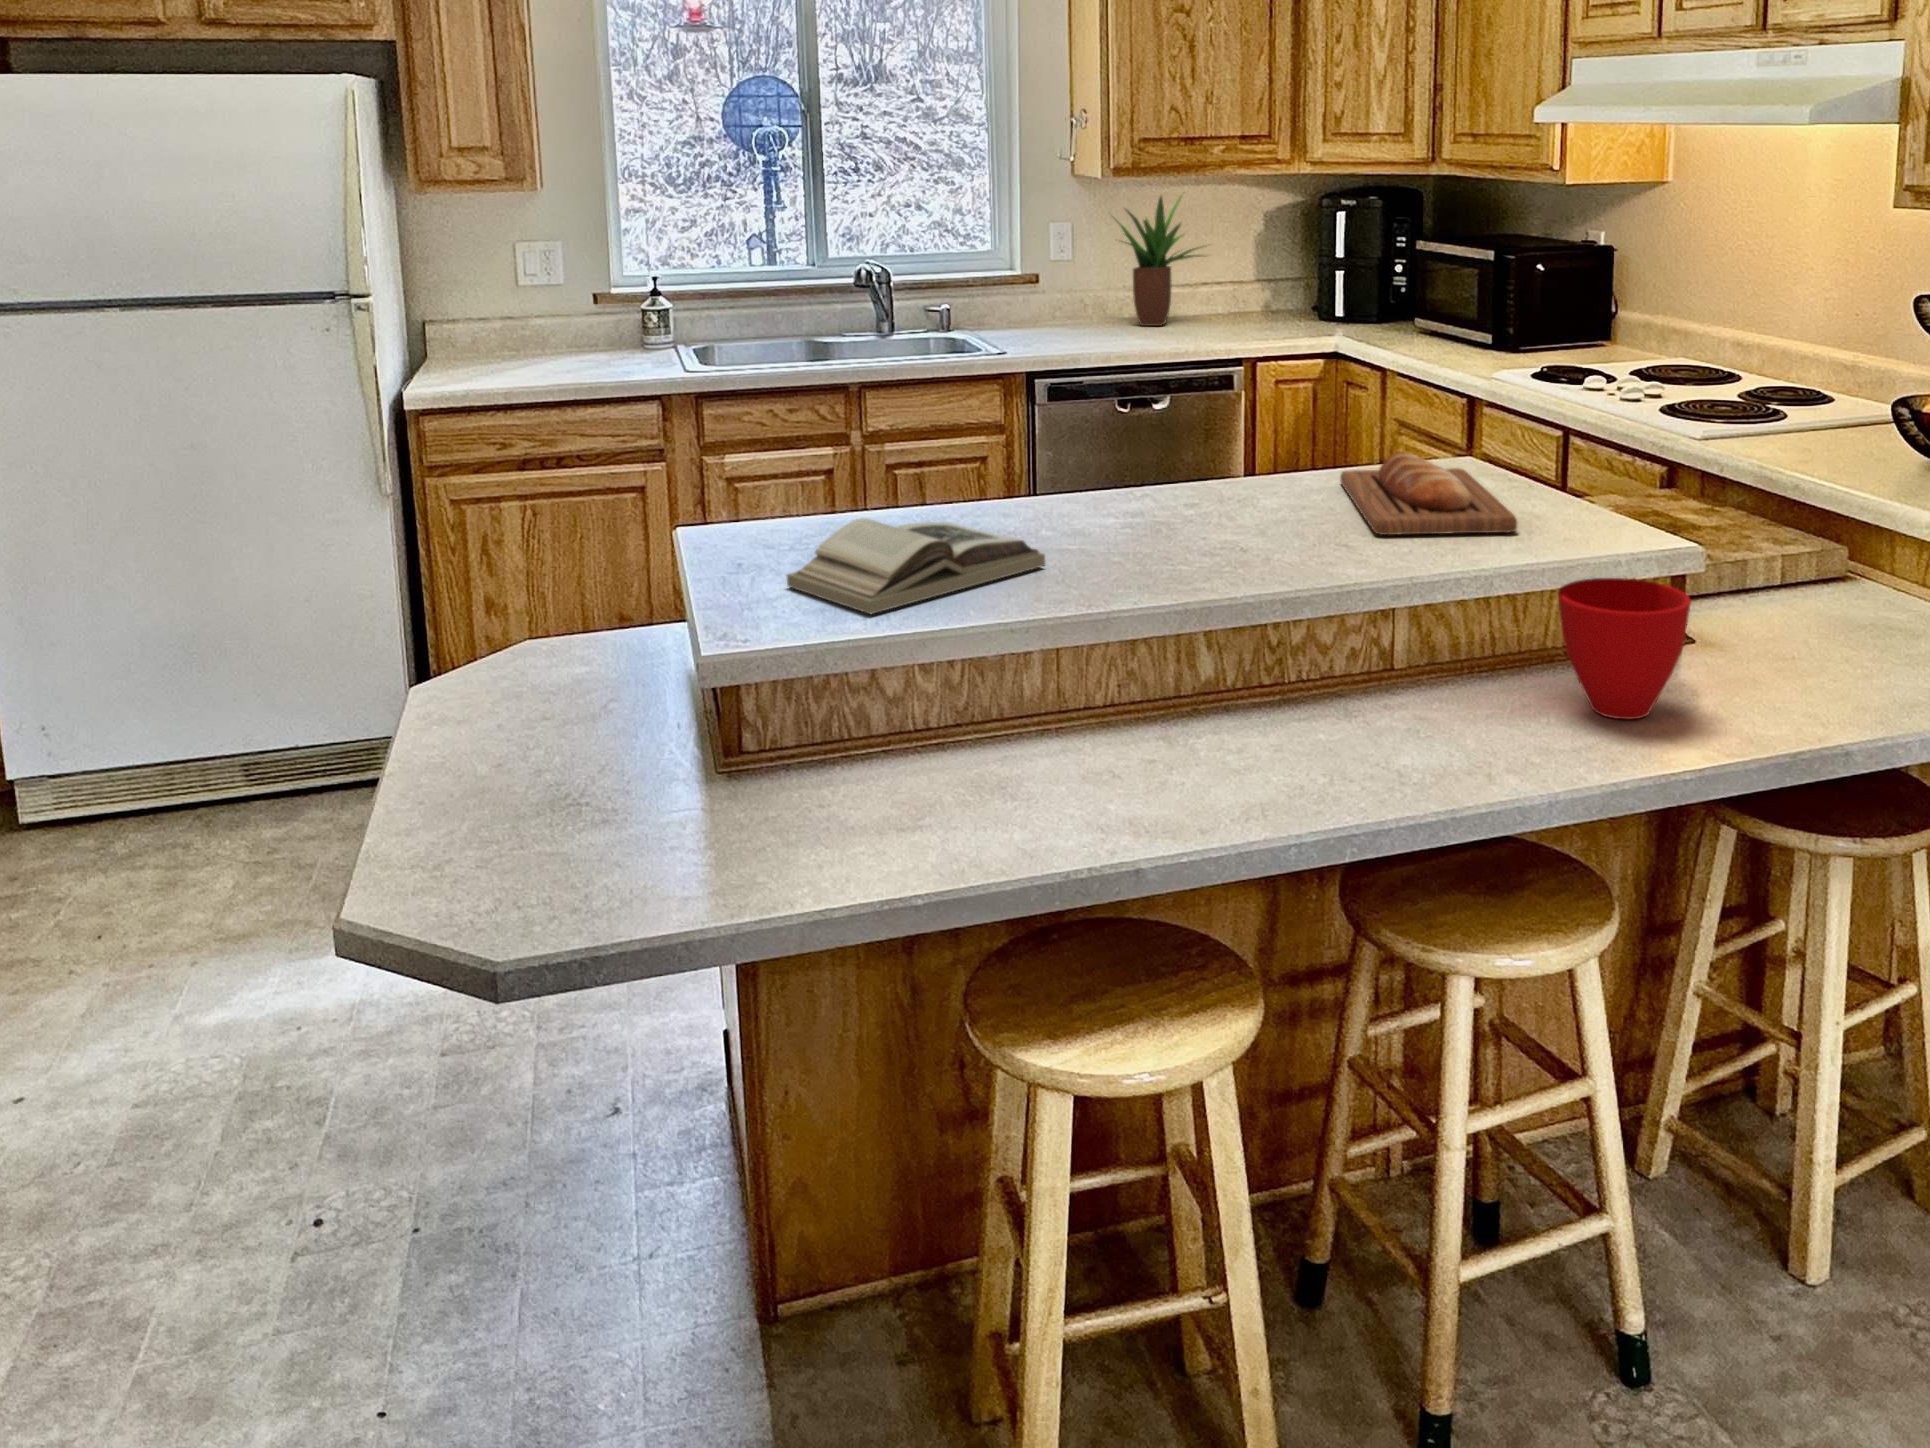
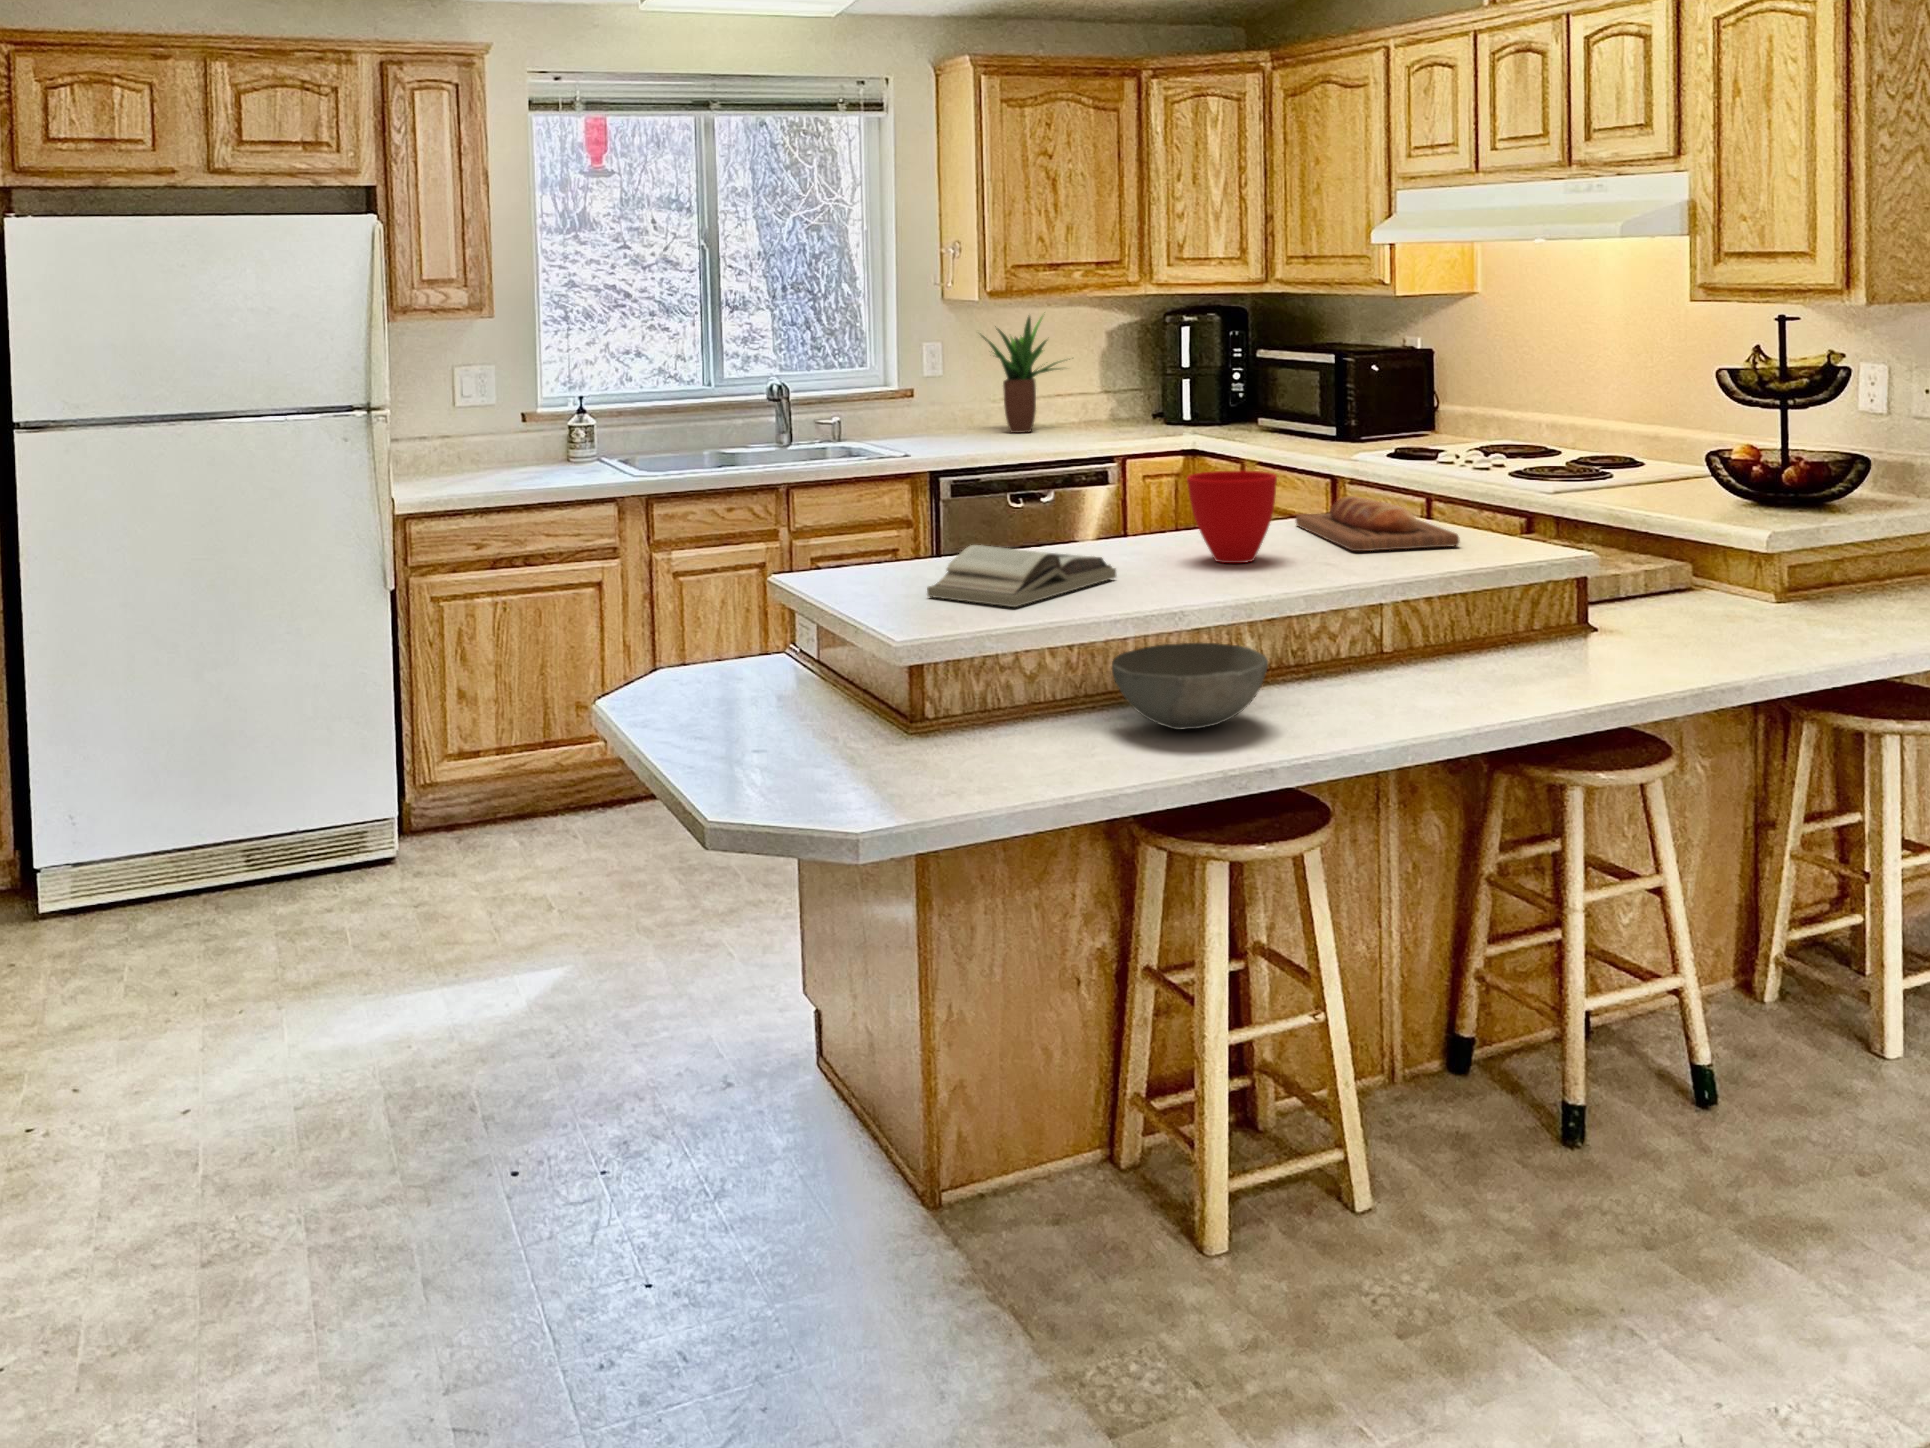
cup: present [1558,578,1691,719] -> present [1187,471,1277,563]
bowl: none [966,671,1175,798] -> present [1112,643,1268,730]

